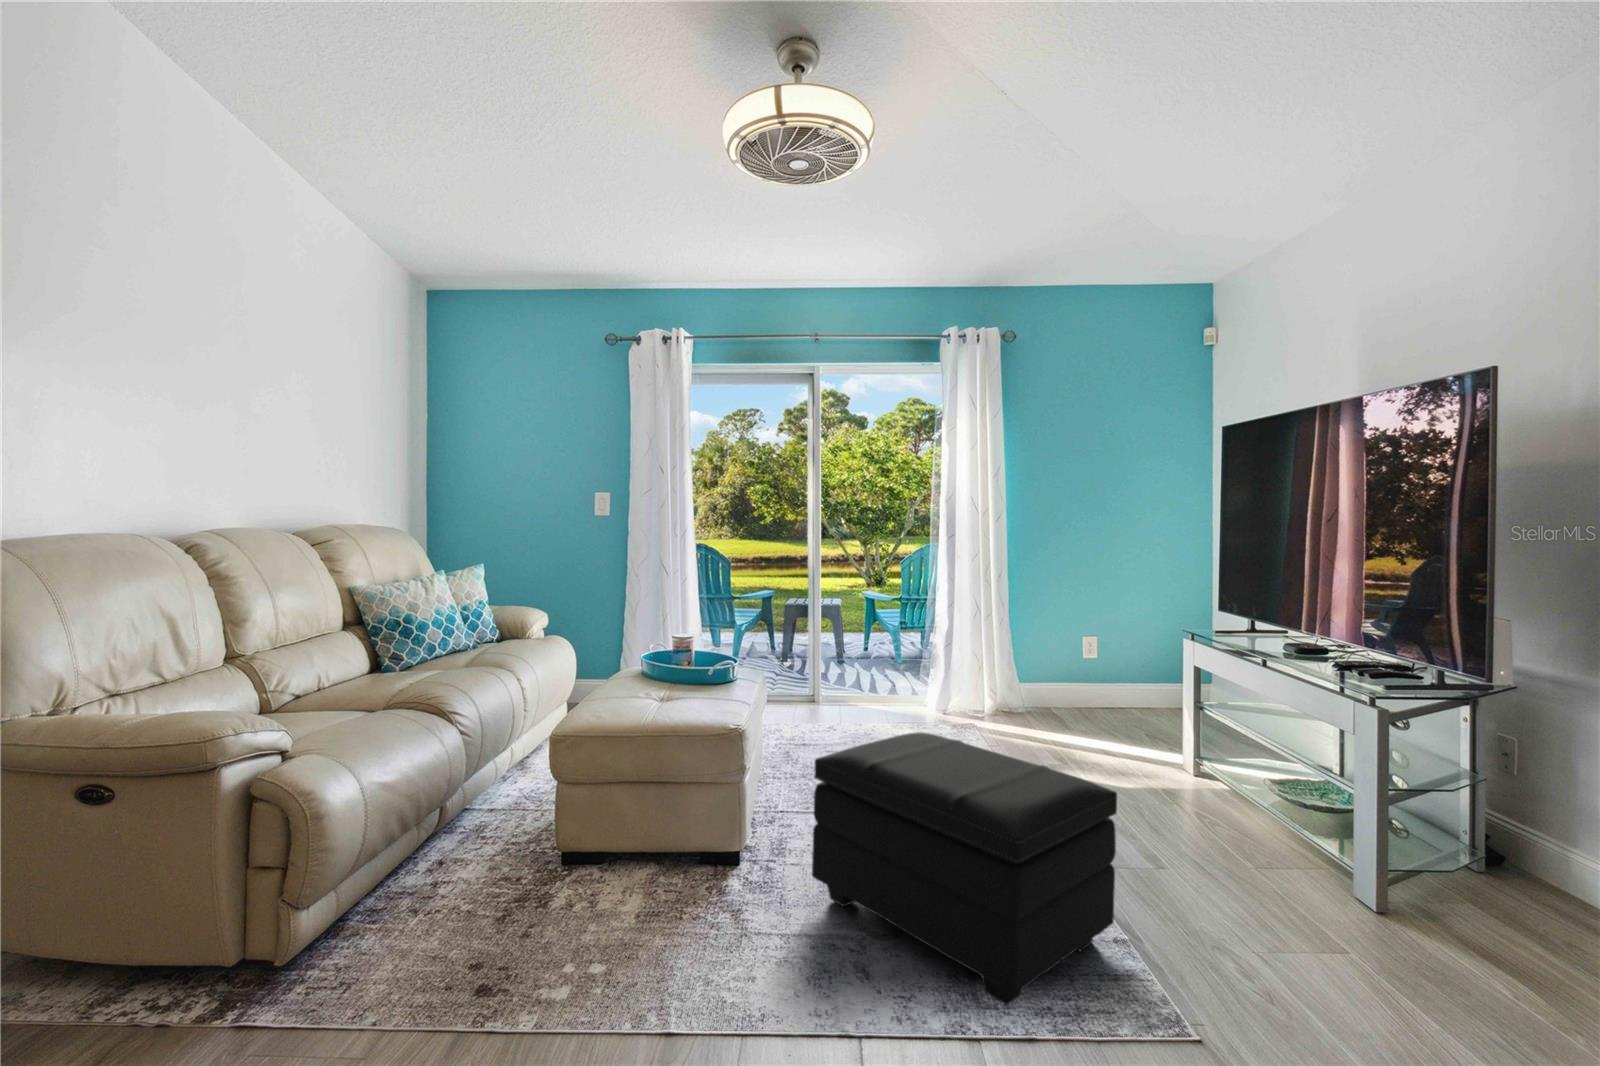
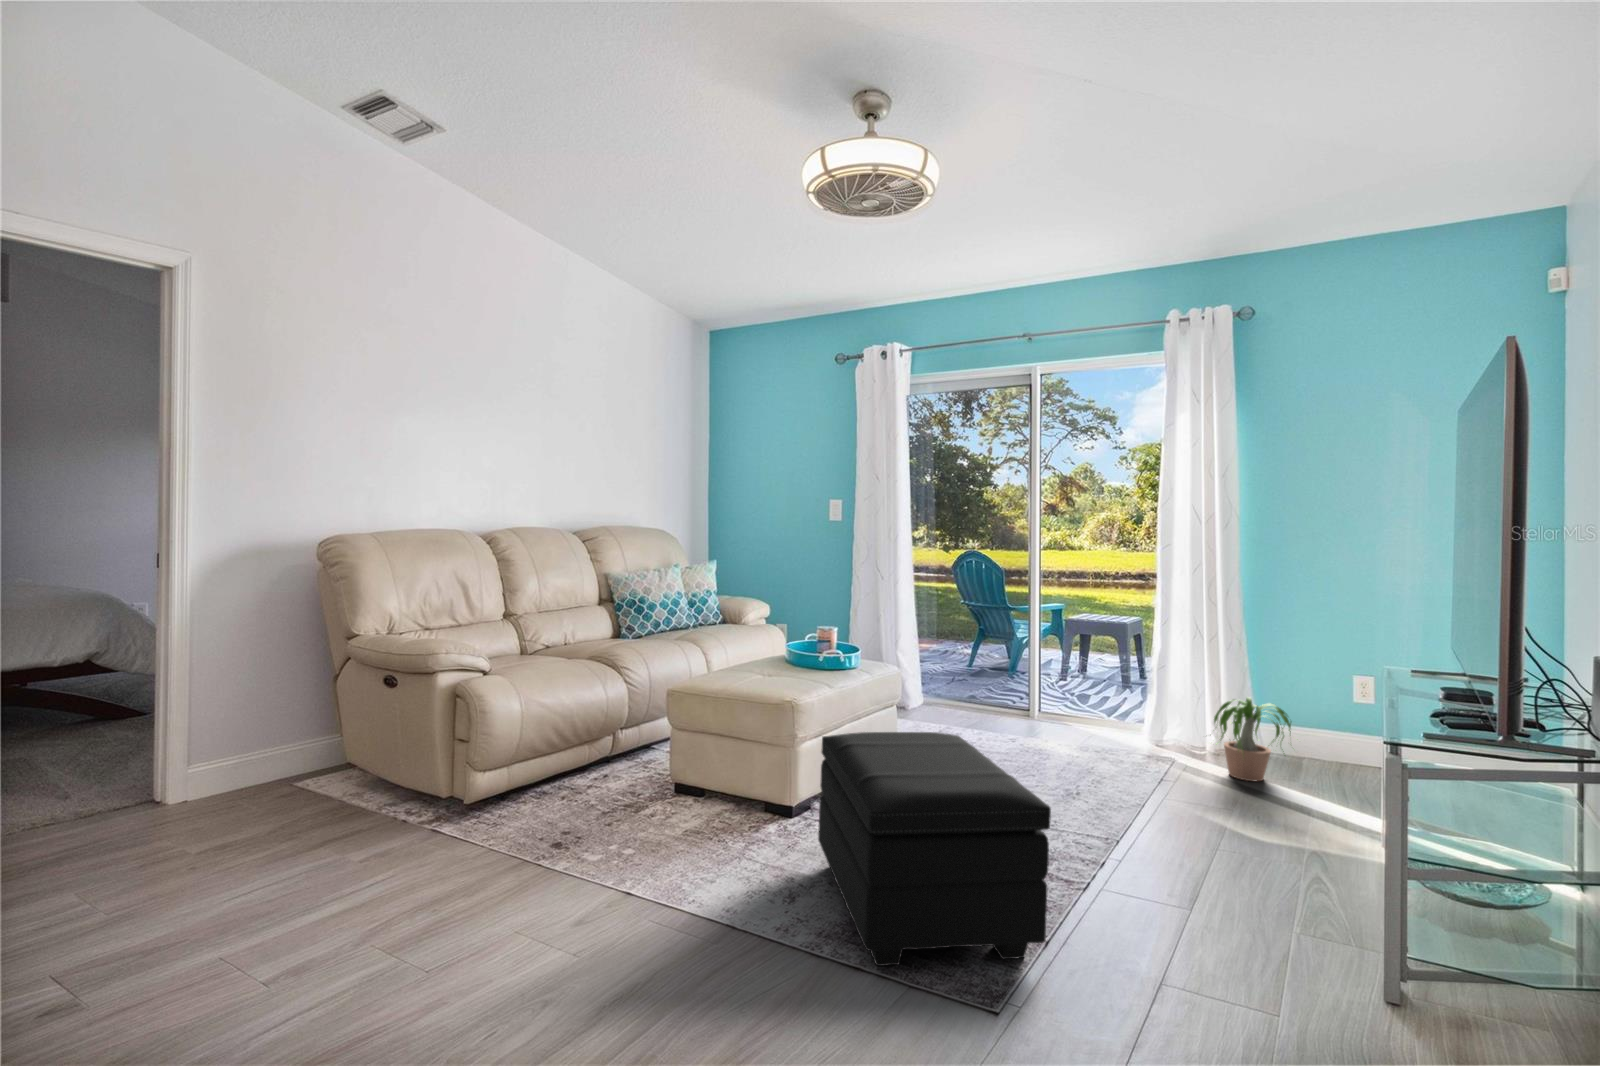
potted plant: none [989,658,1060,727] -> present [1214,697,1291,781]

